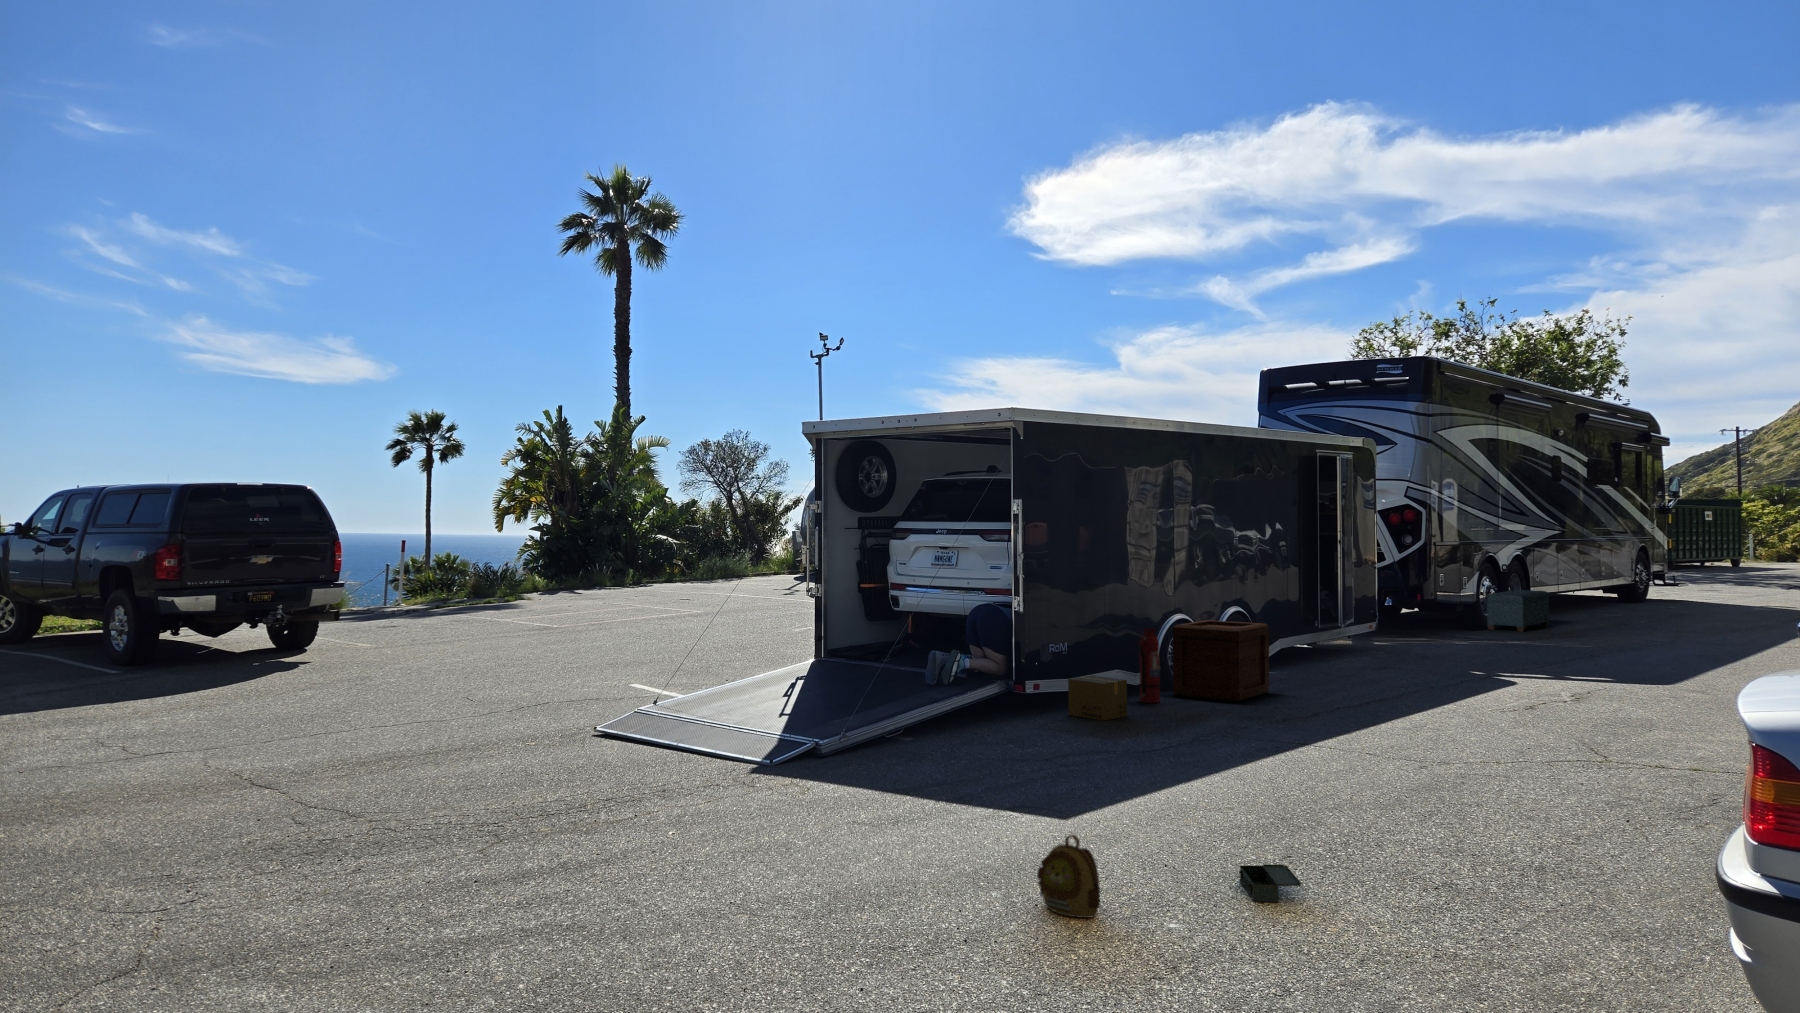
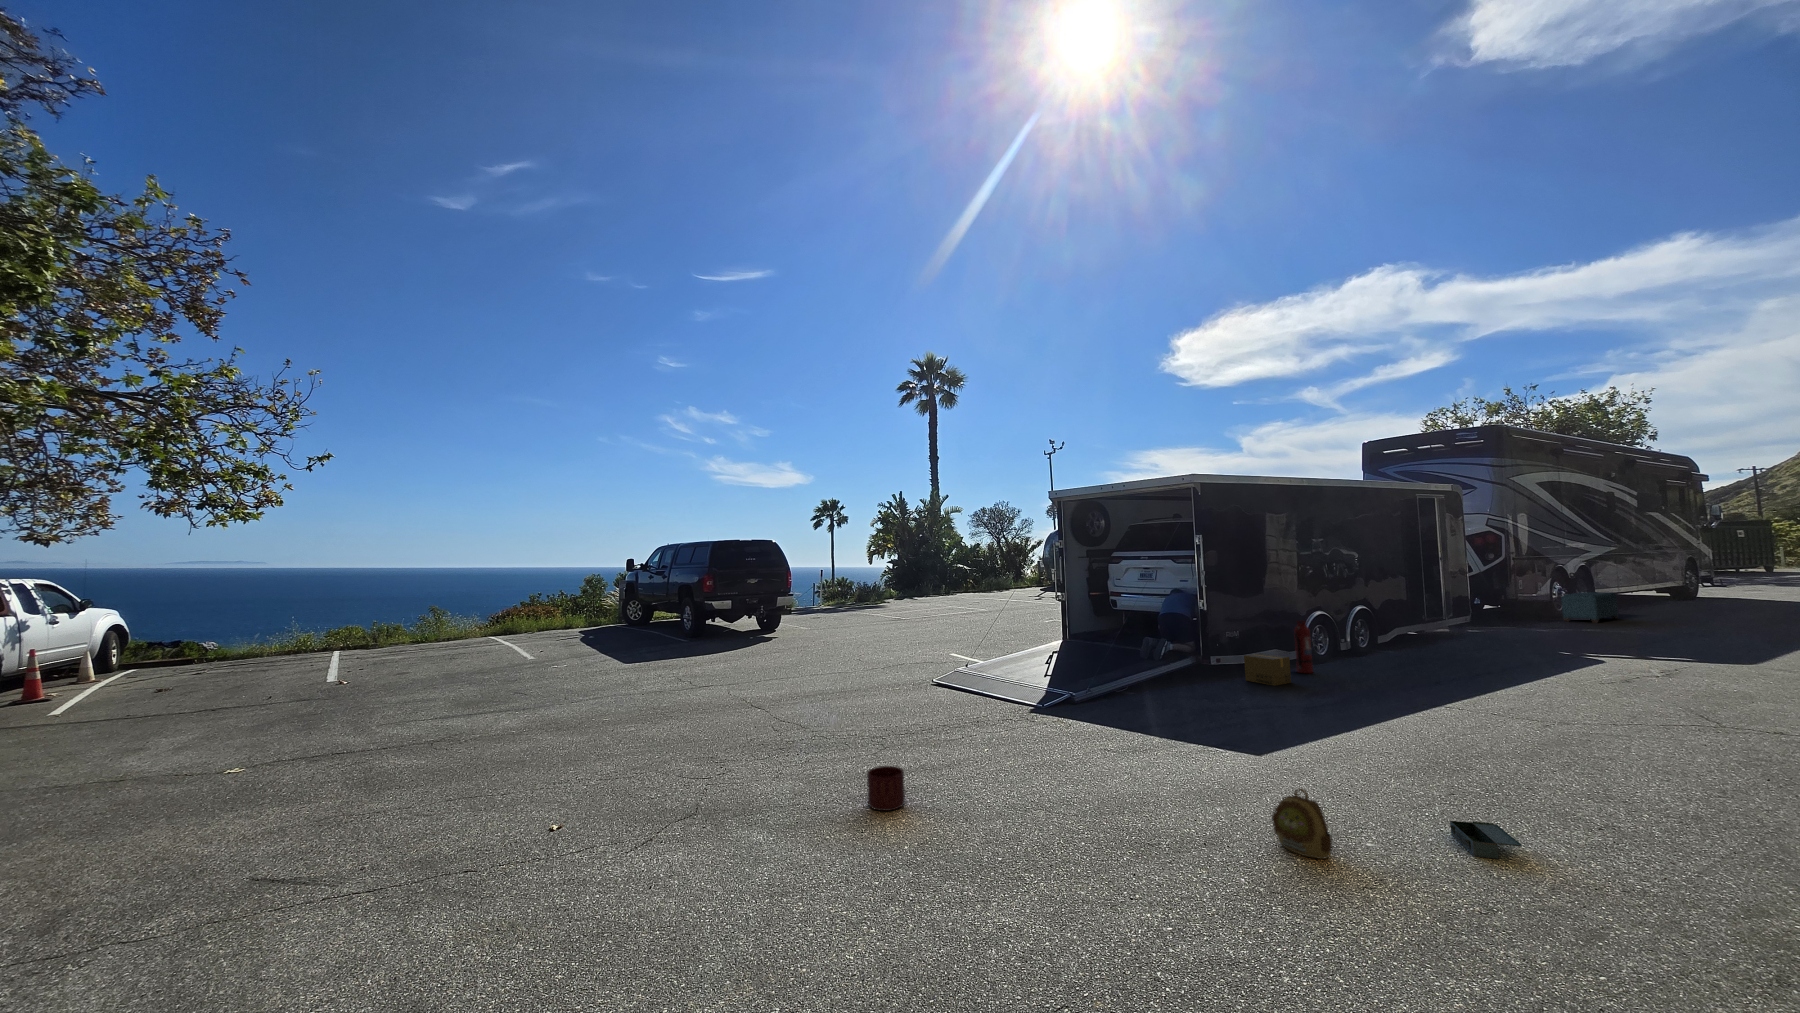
wooden crate: present [1173,620,1269,702] -> none [1318,615,1399,674]
planter: none [490,844,548,908] -> present [867,766,905,811]

